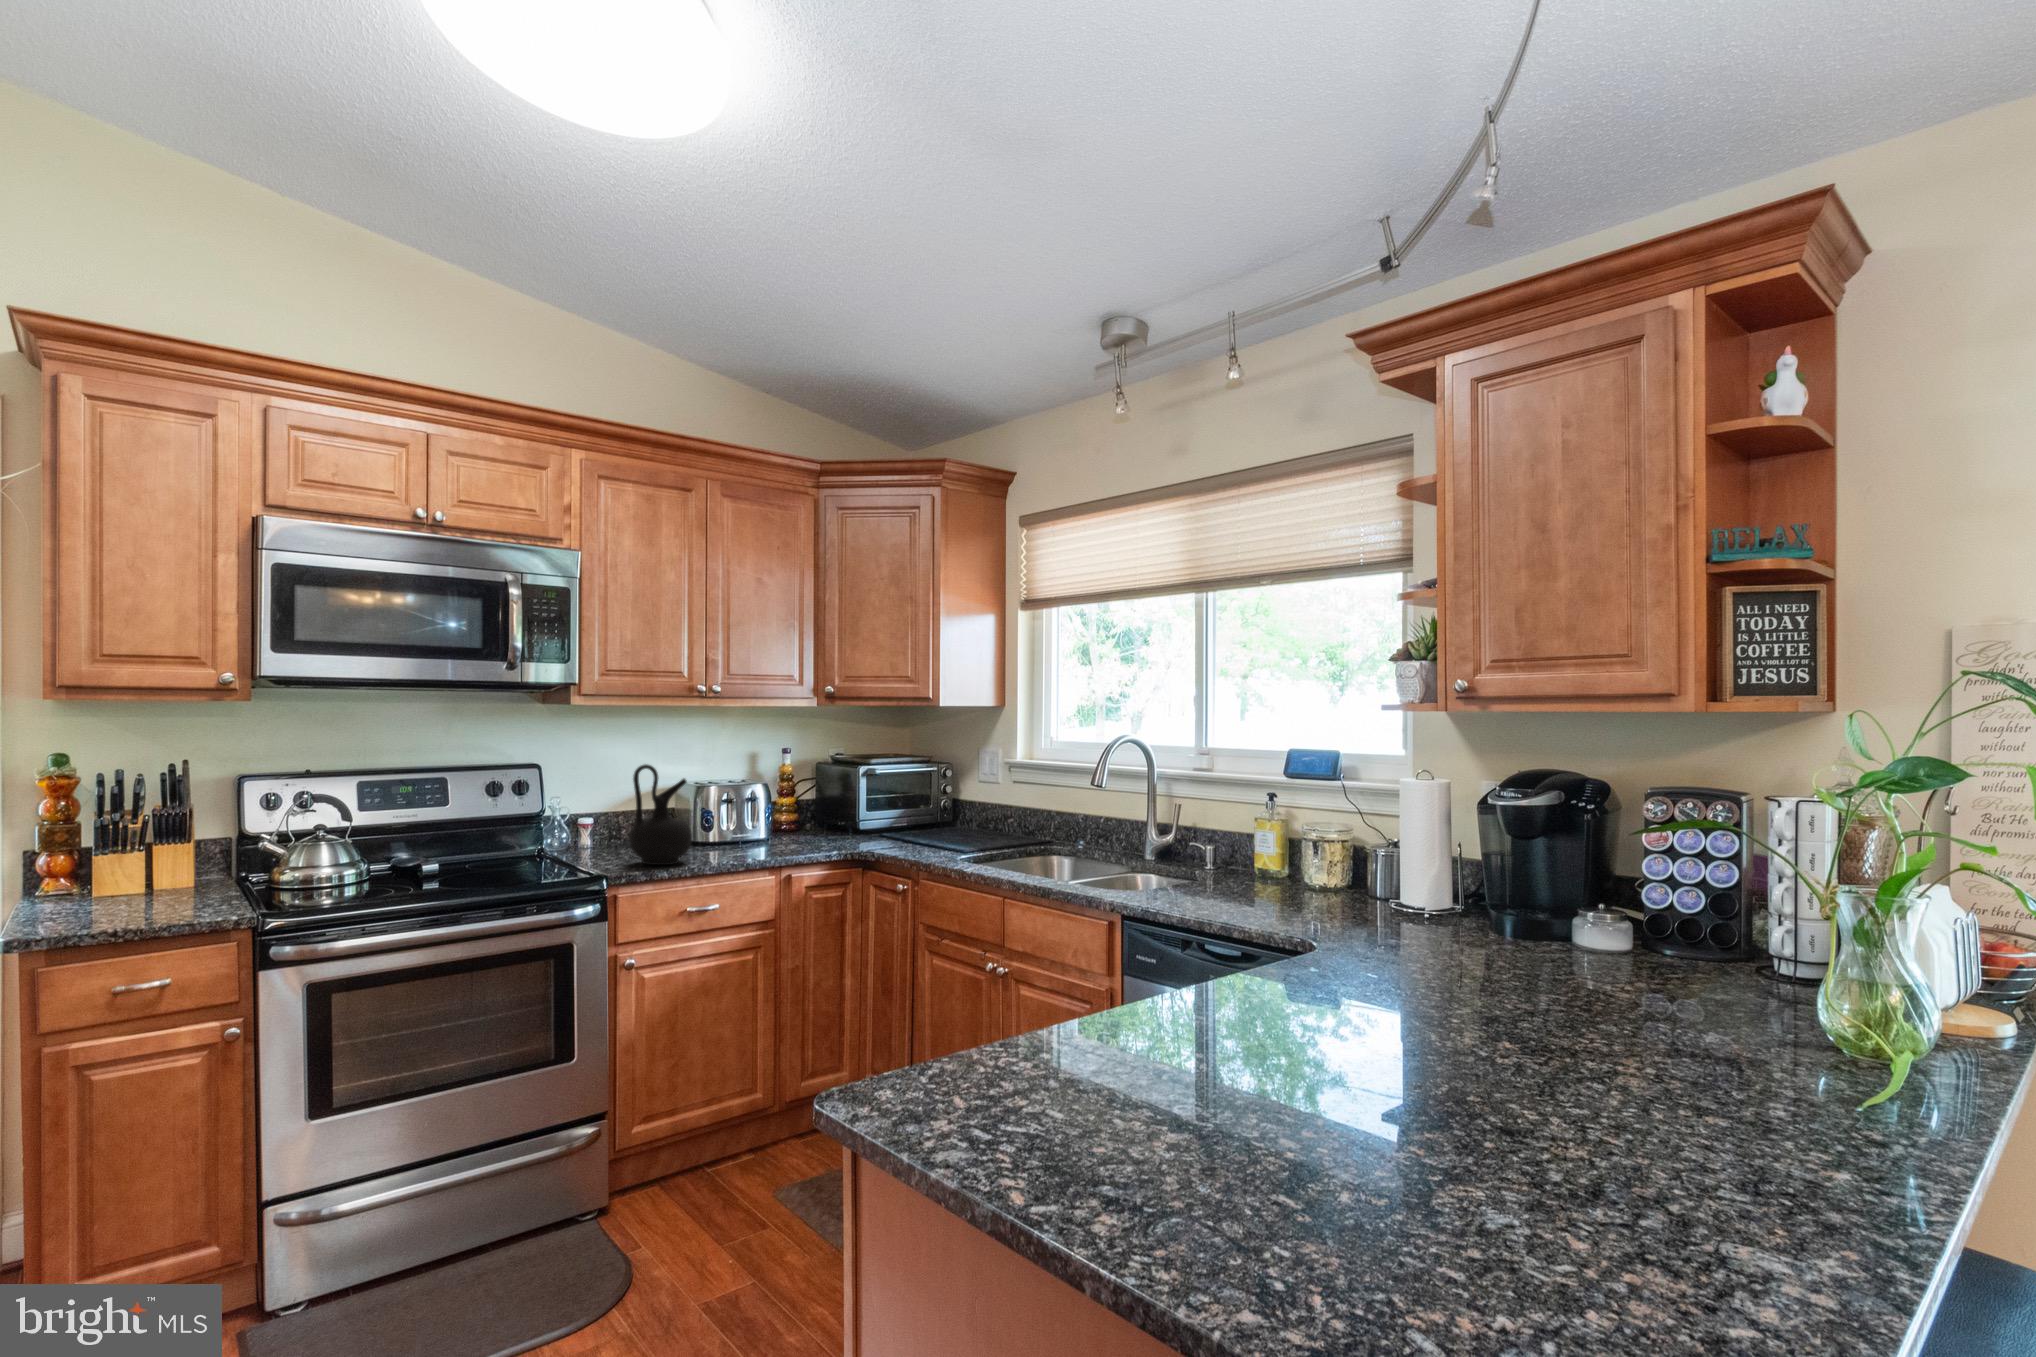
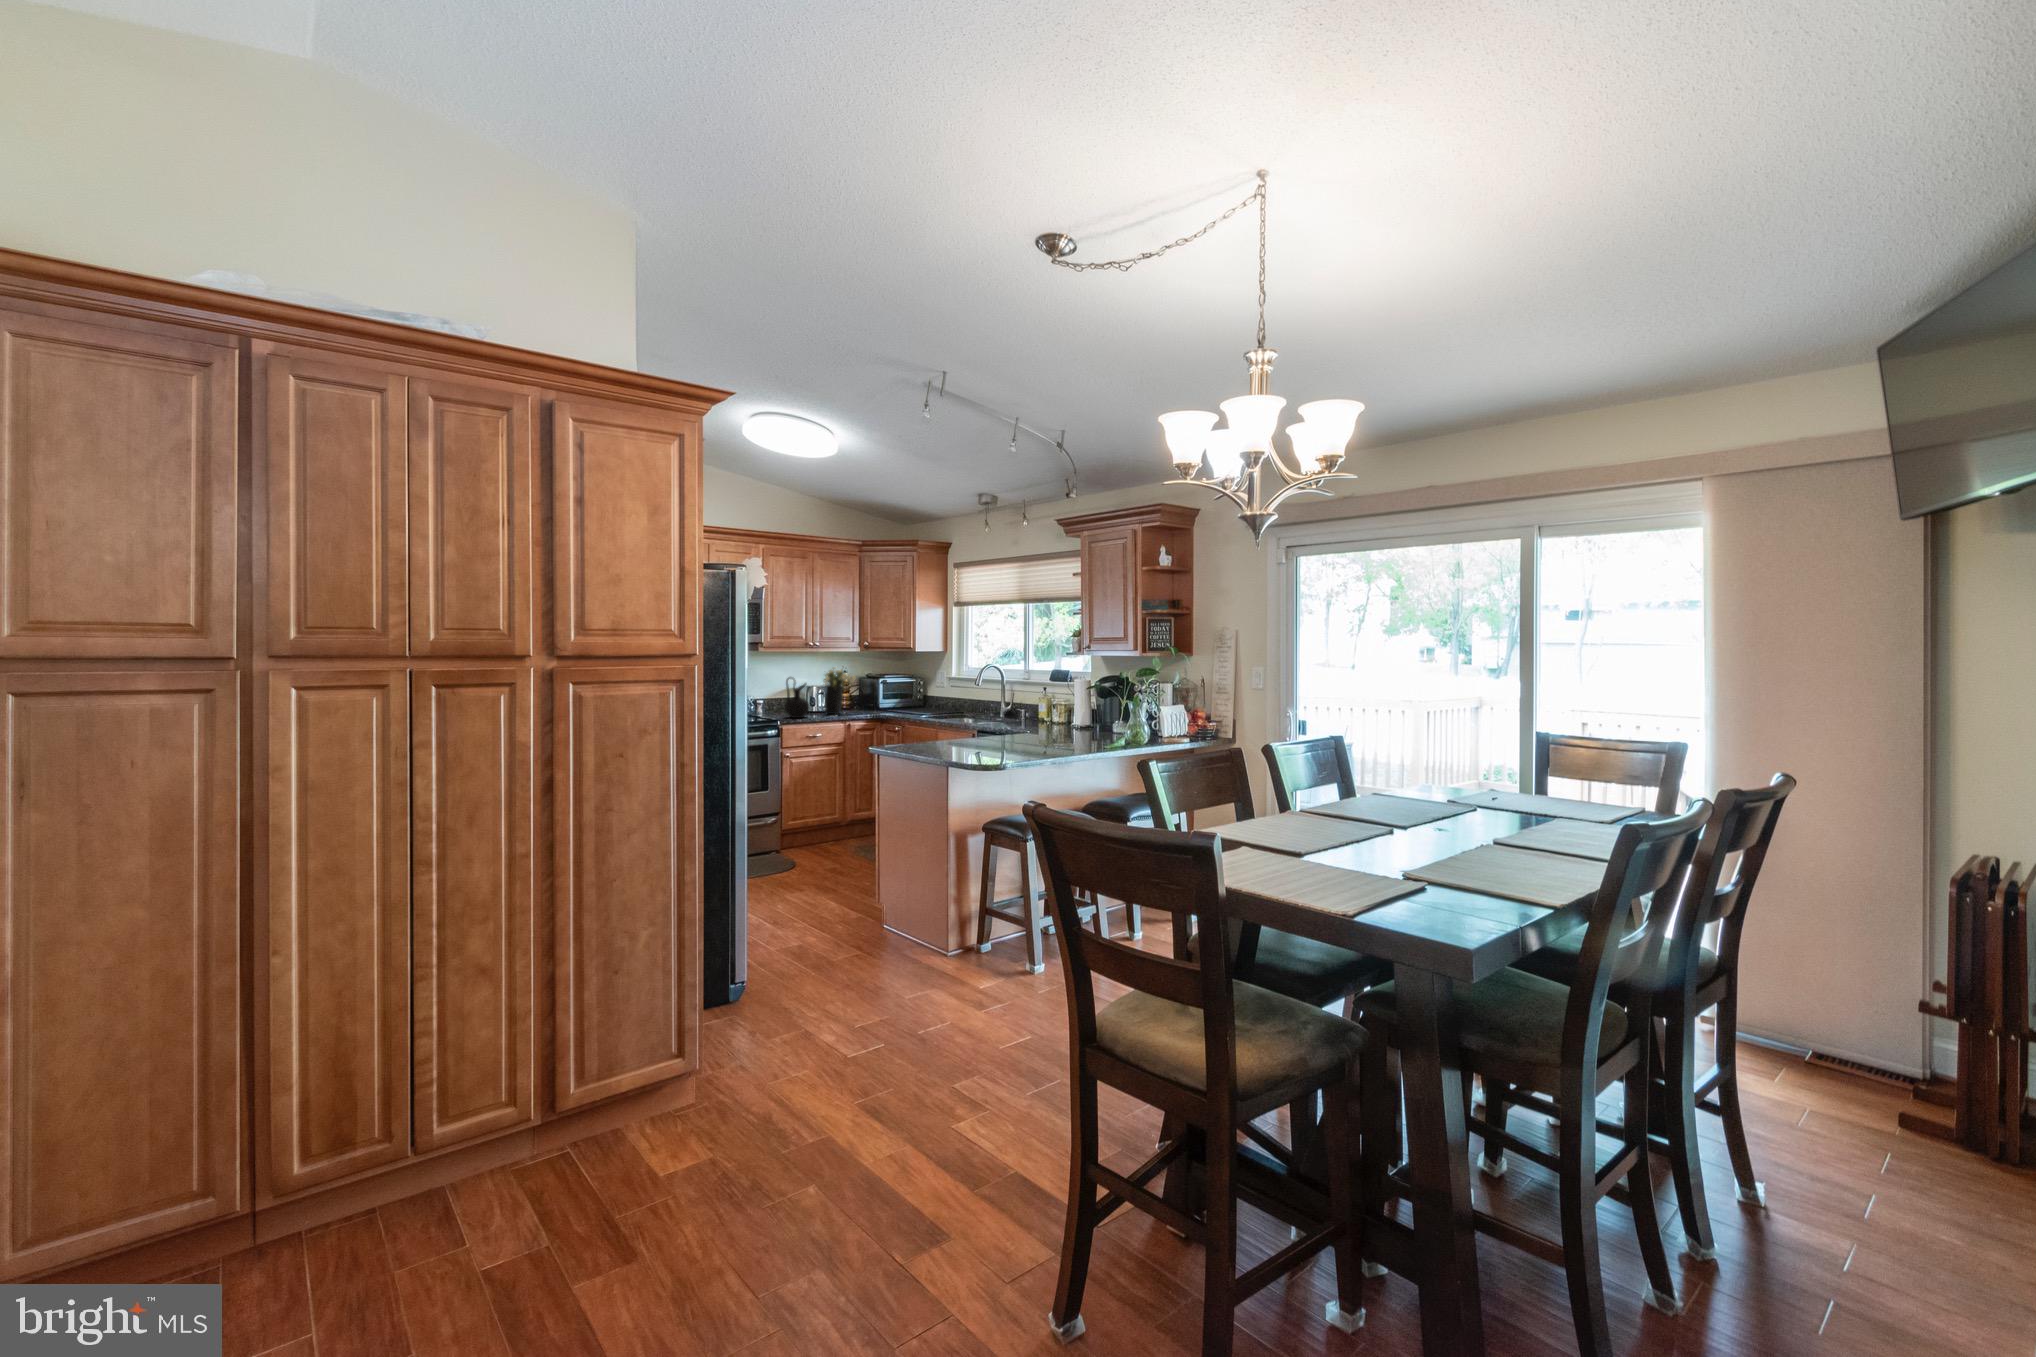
flower arrangement: none [719,737,813,850] -> present [824,667,856,714]

